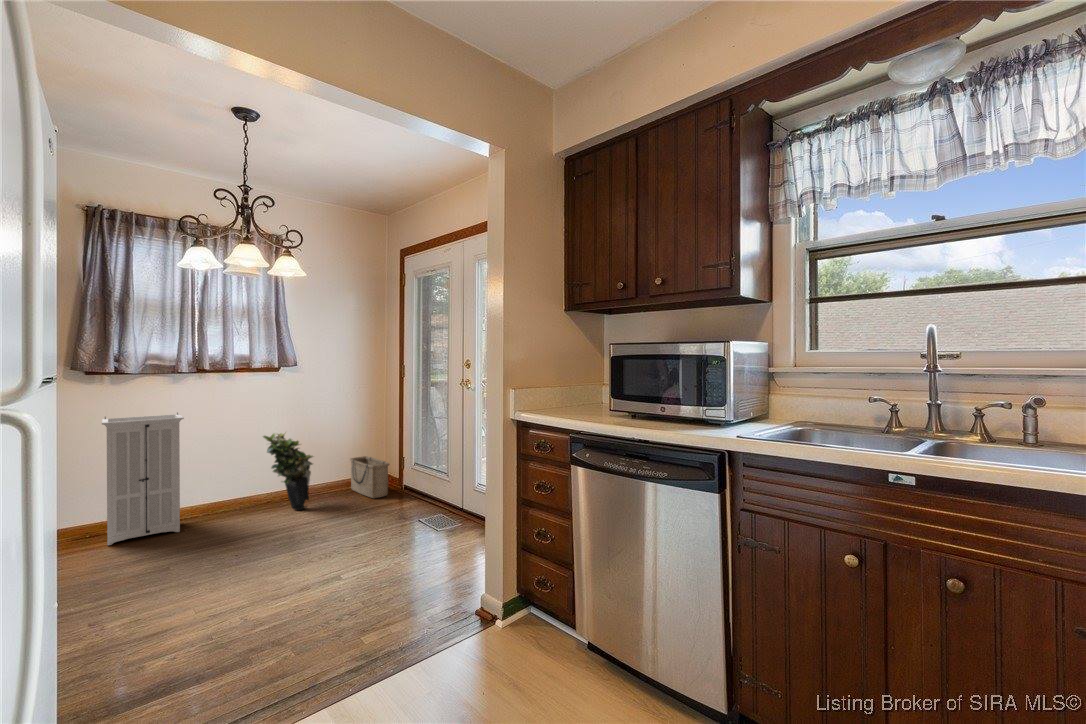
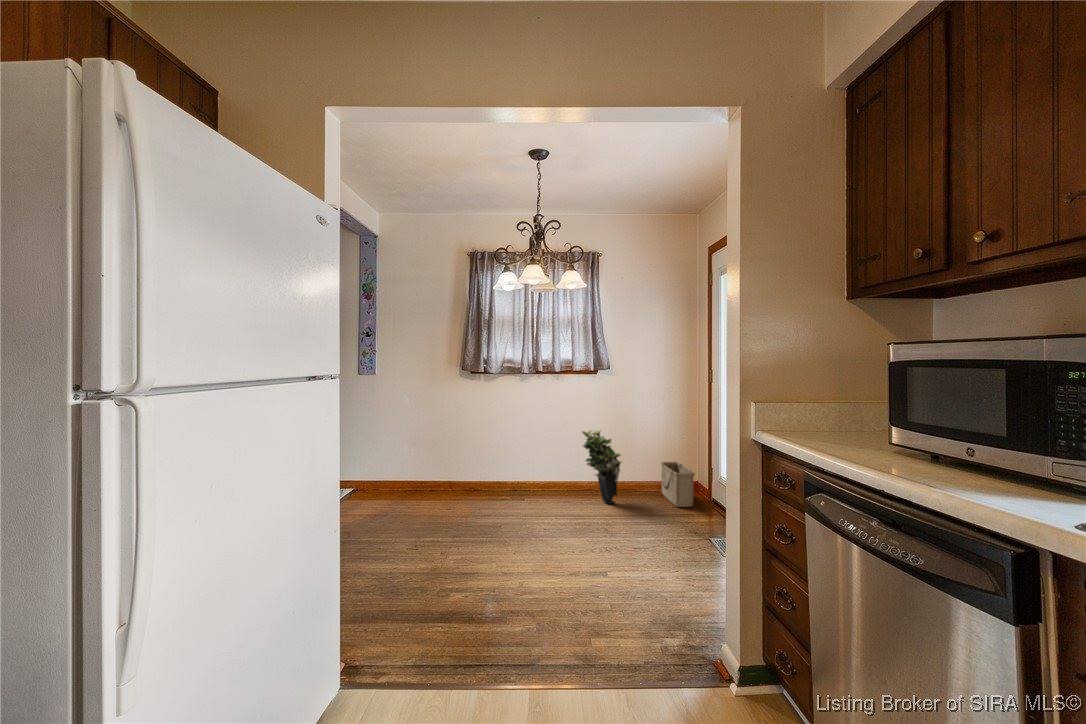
storage cabinet: present [102,413,184,545] -> none [474,406,524,502]

